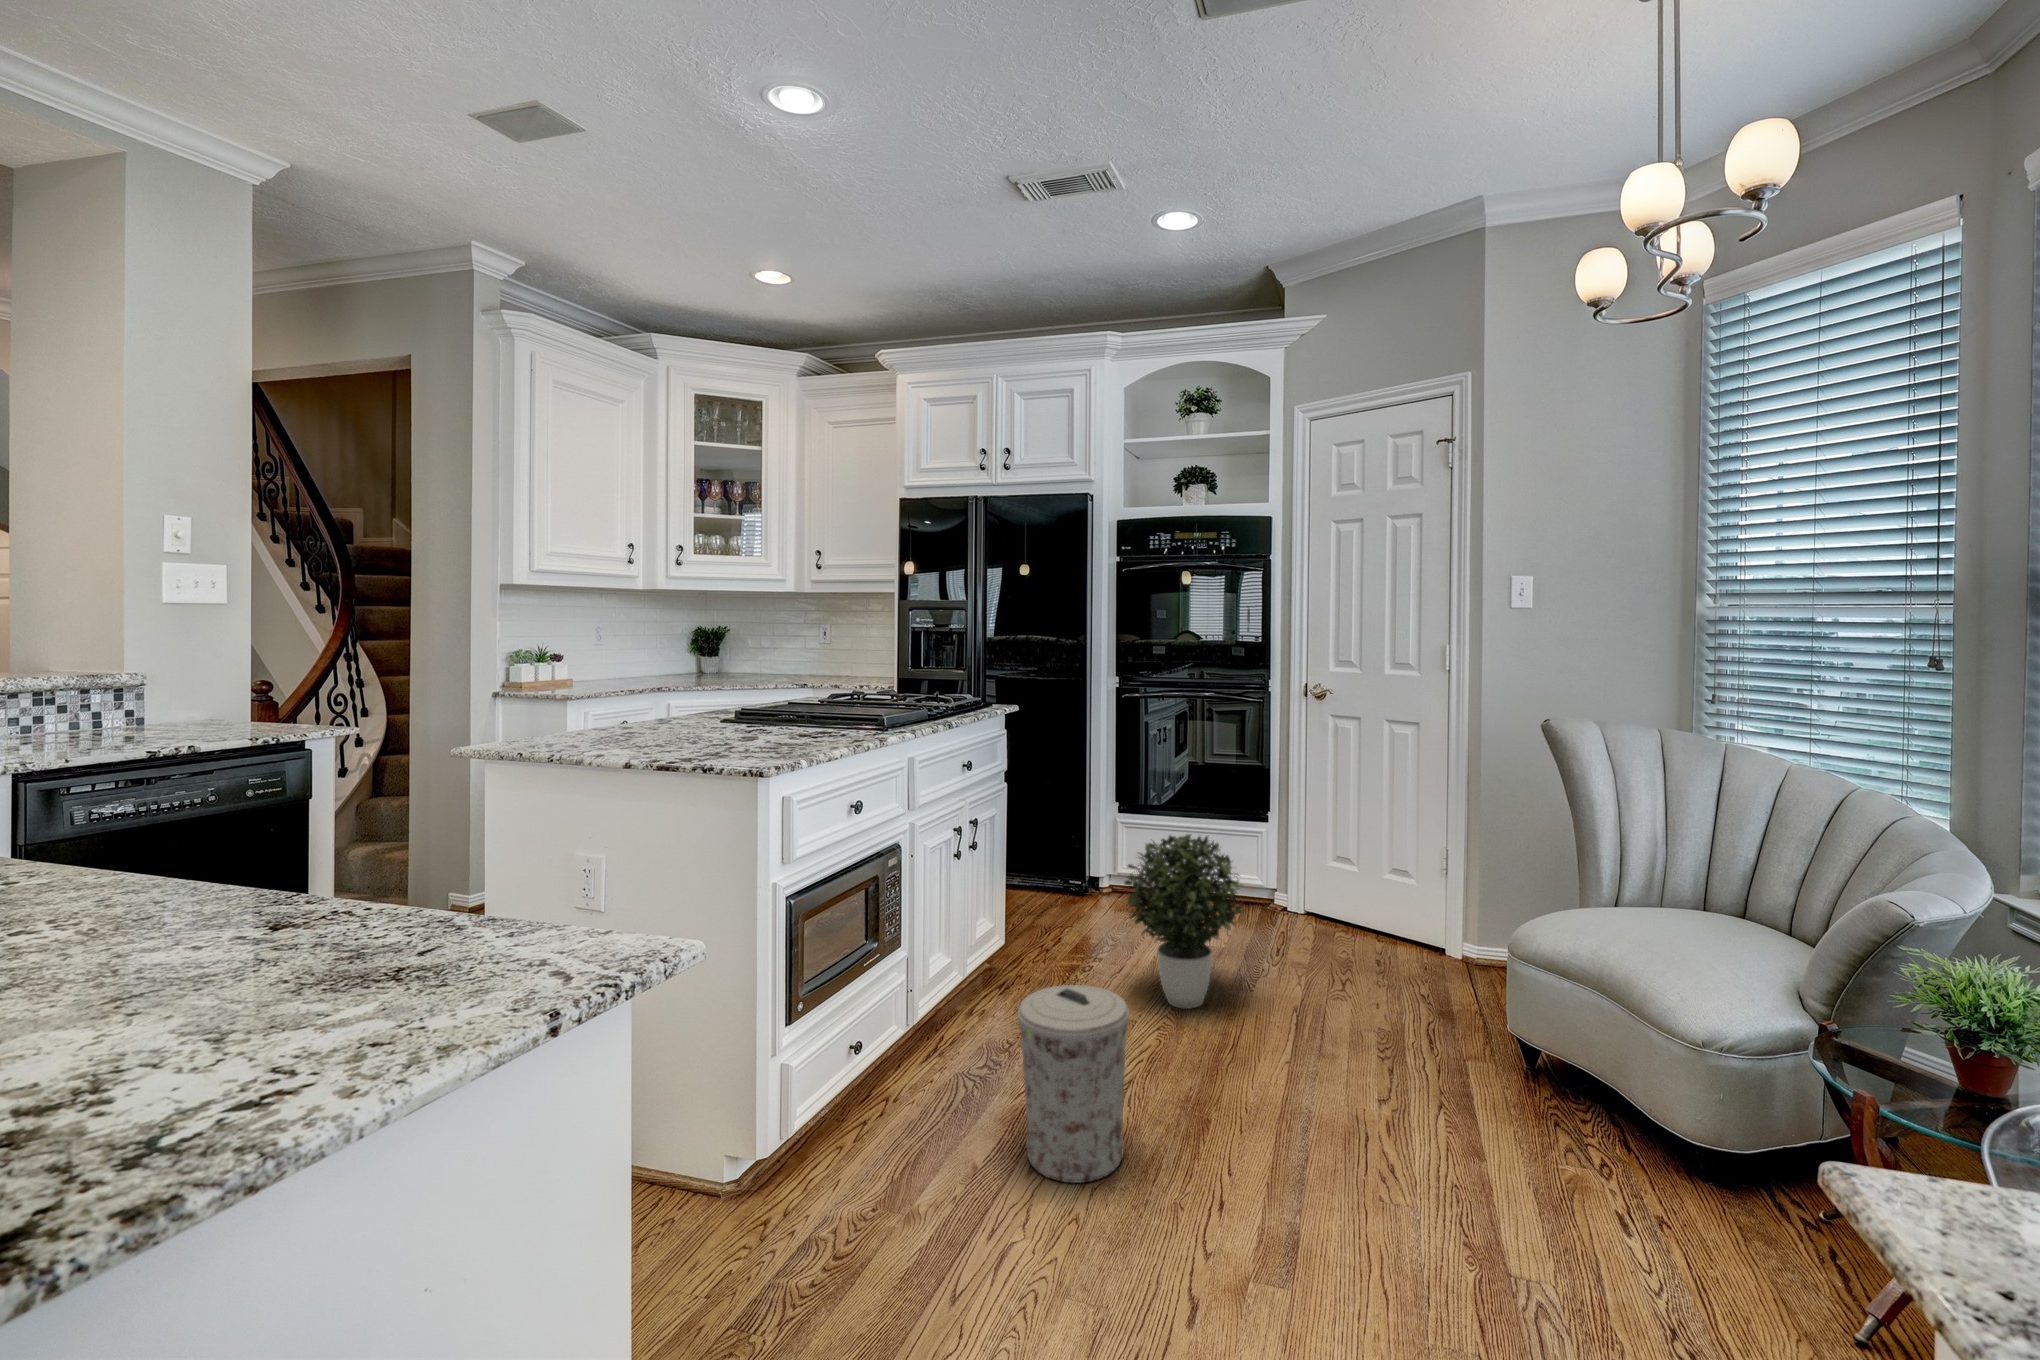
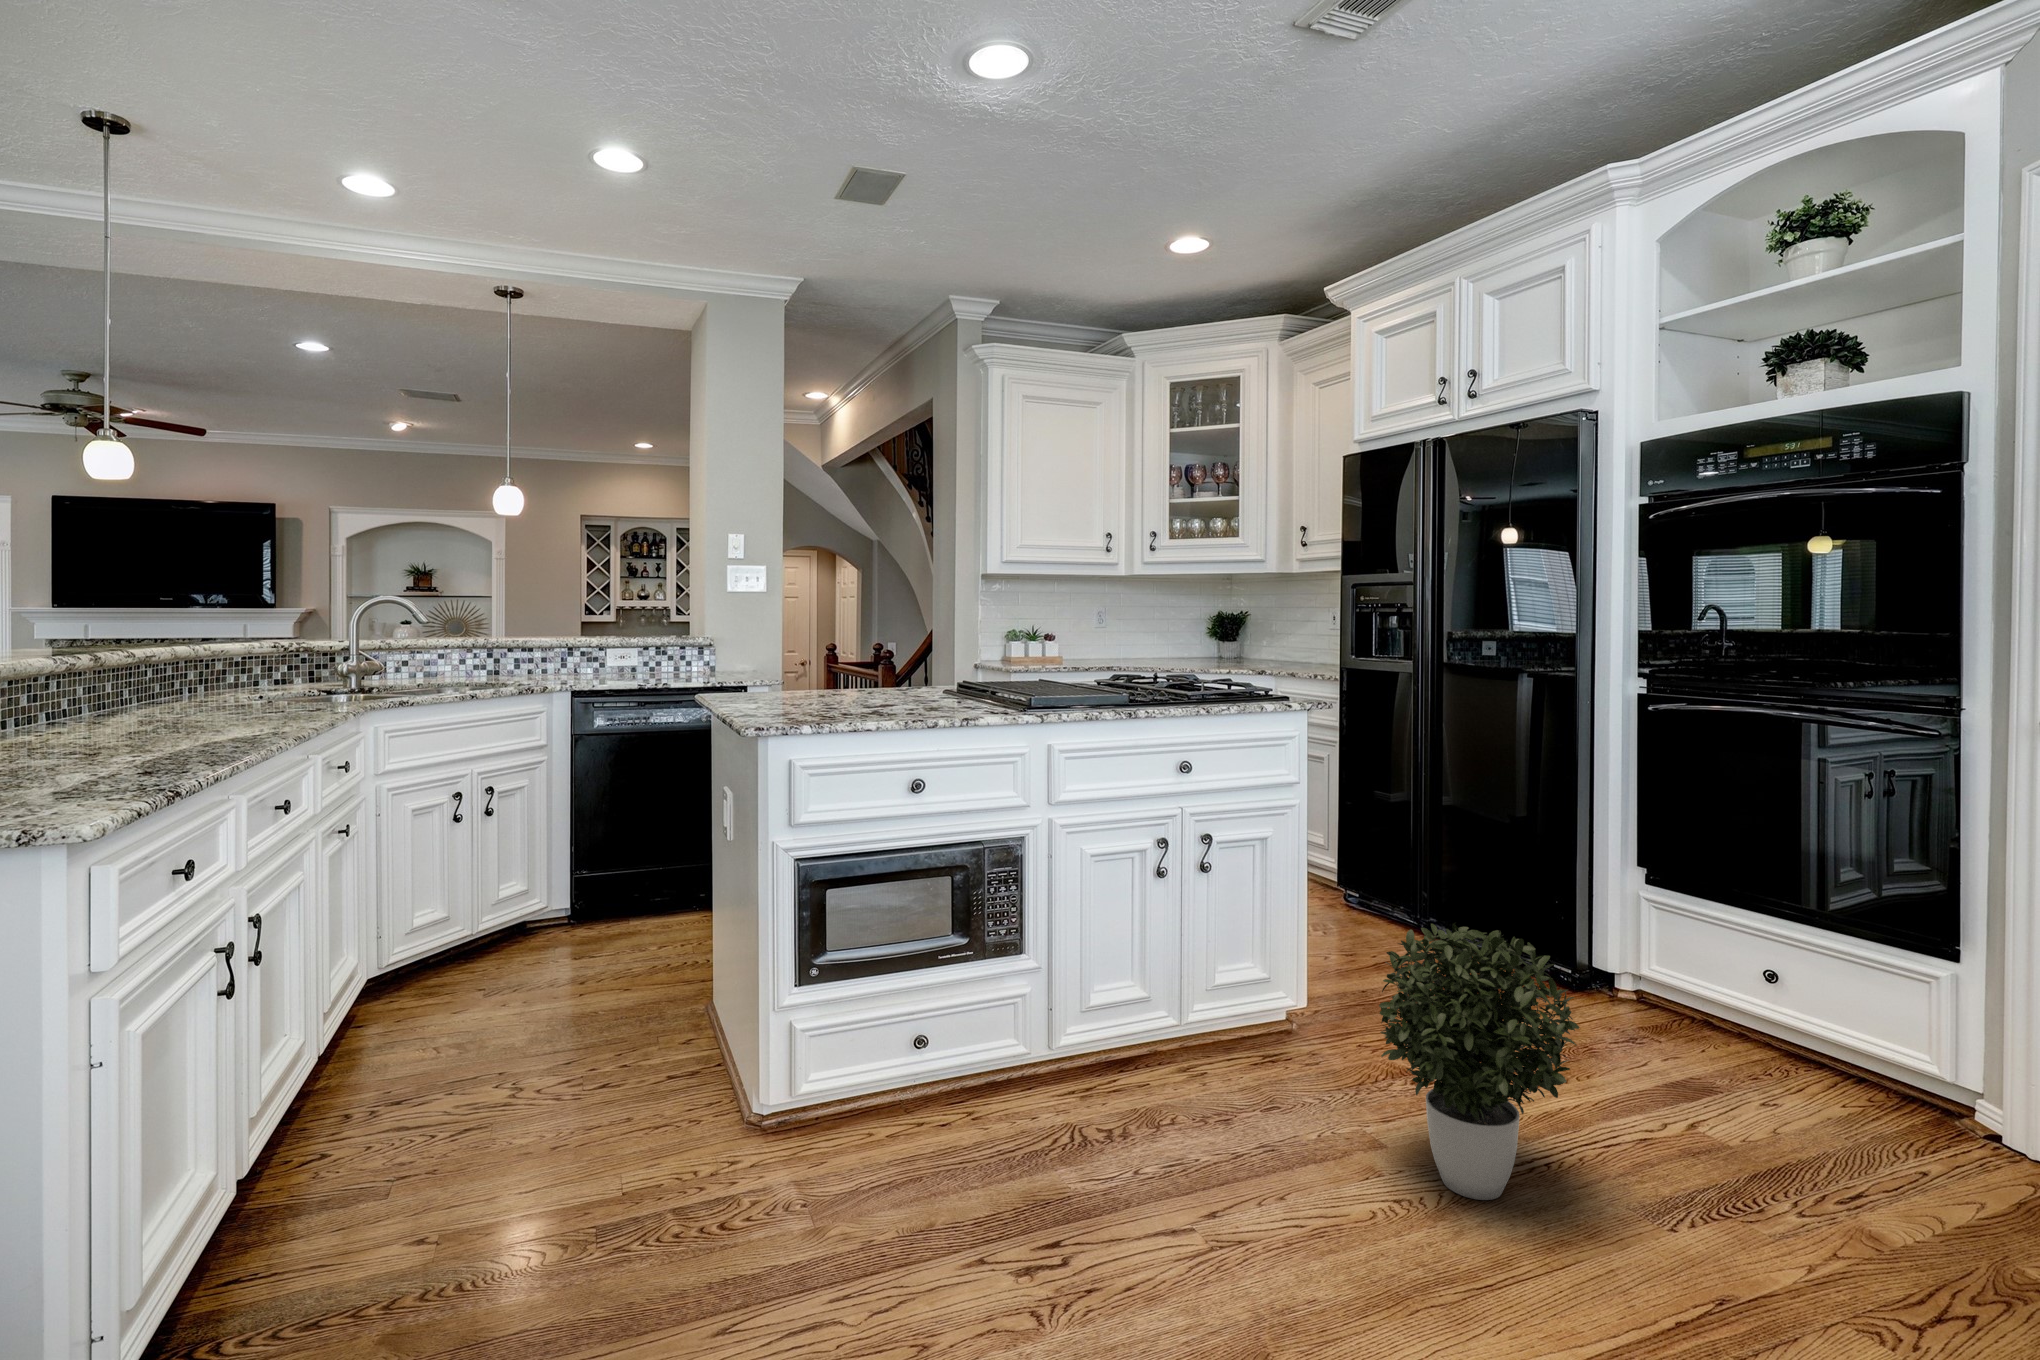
trash can: present [1018,985,1129,1183] -> none [981,1049,1122,1307]

